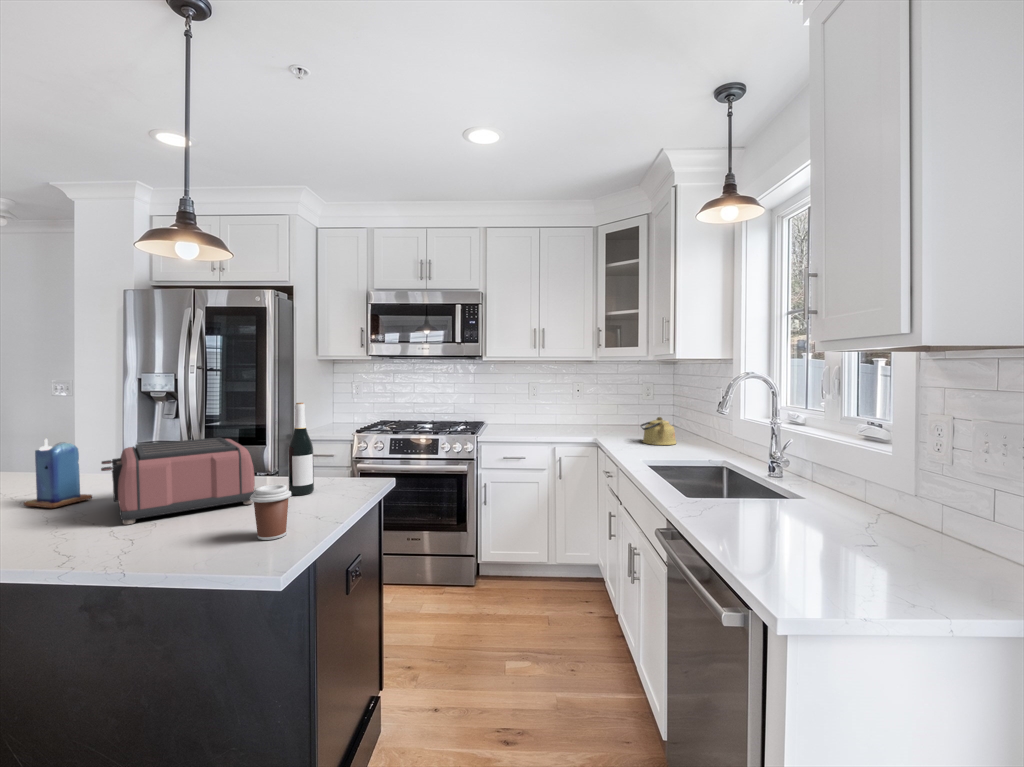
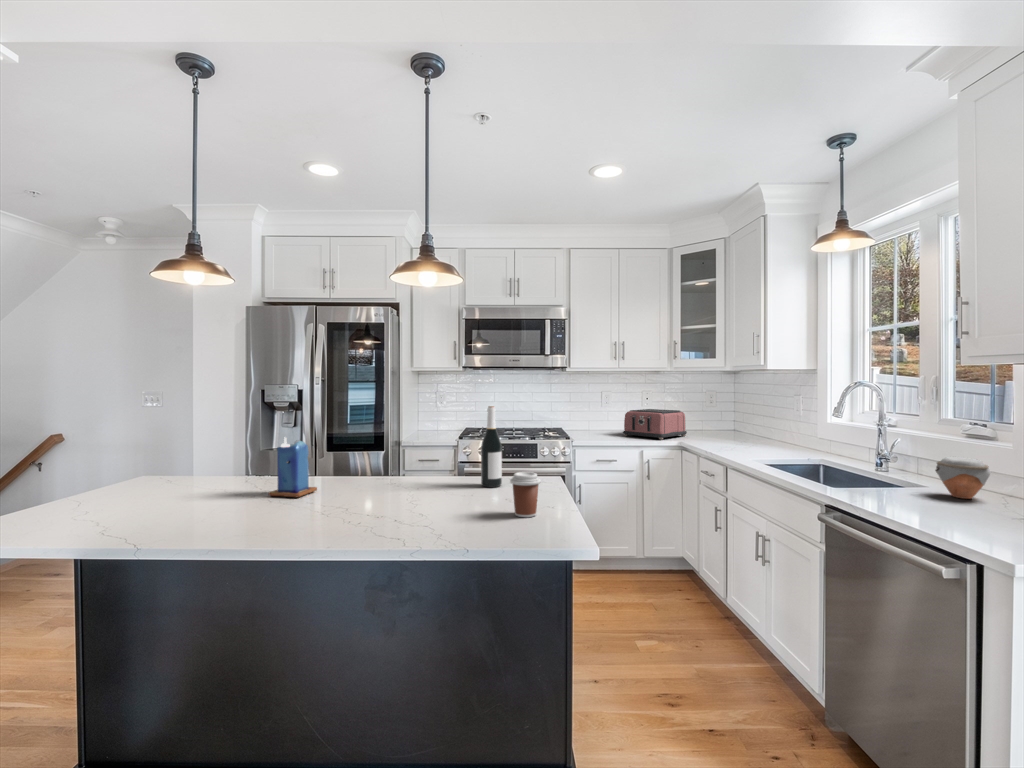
kettle: present [640,417,676,445] -> none [727,423,764,449]
toaster: present [101,438,255,525] -> present [623,409,687,440]
jar: none [802,465,865,516] -> present [935,457,991,499]

